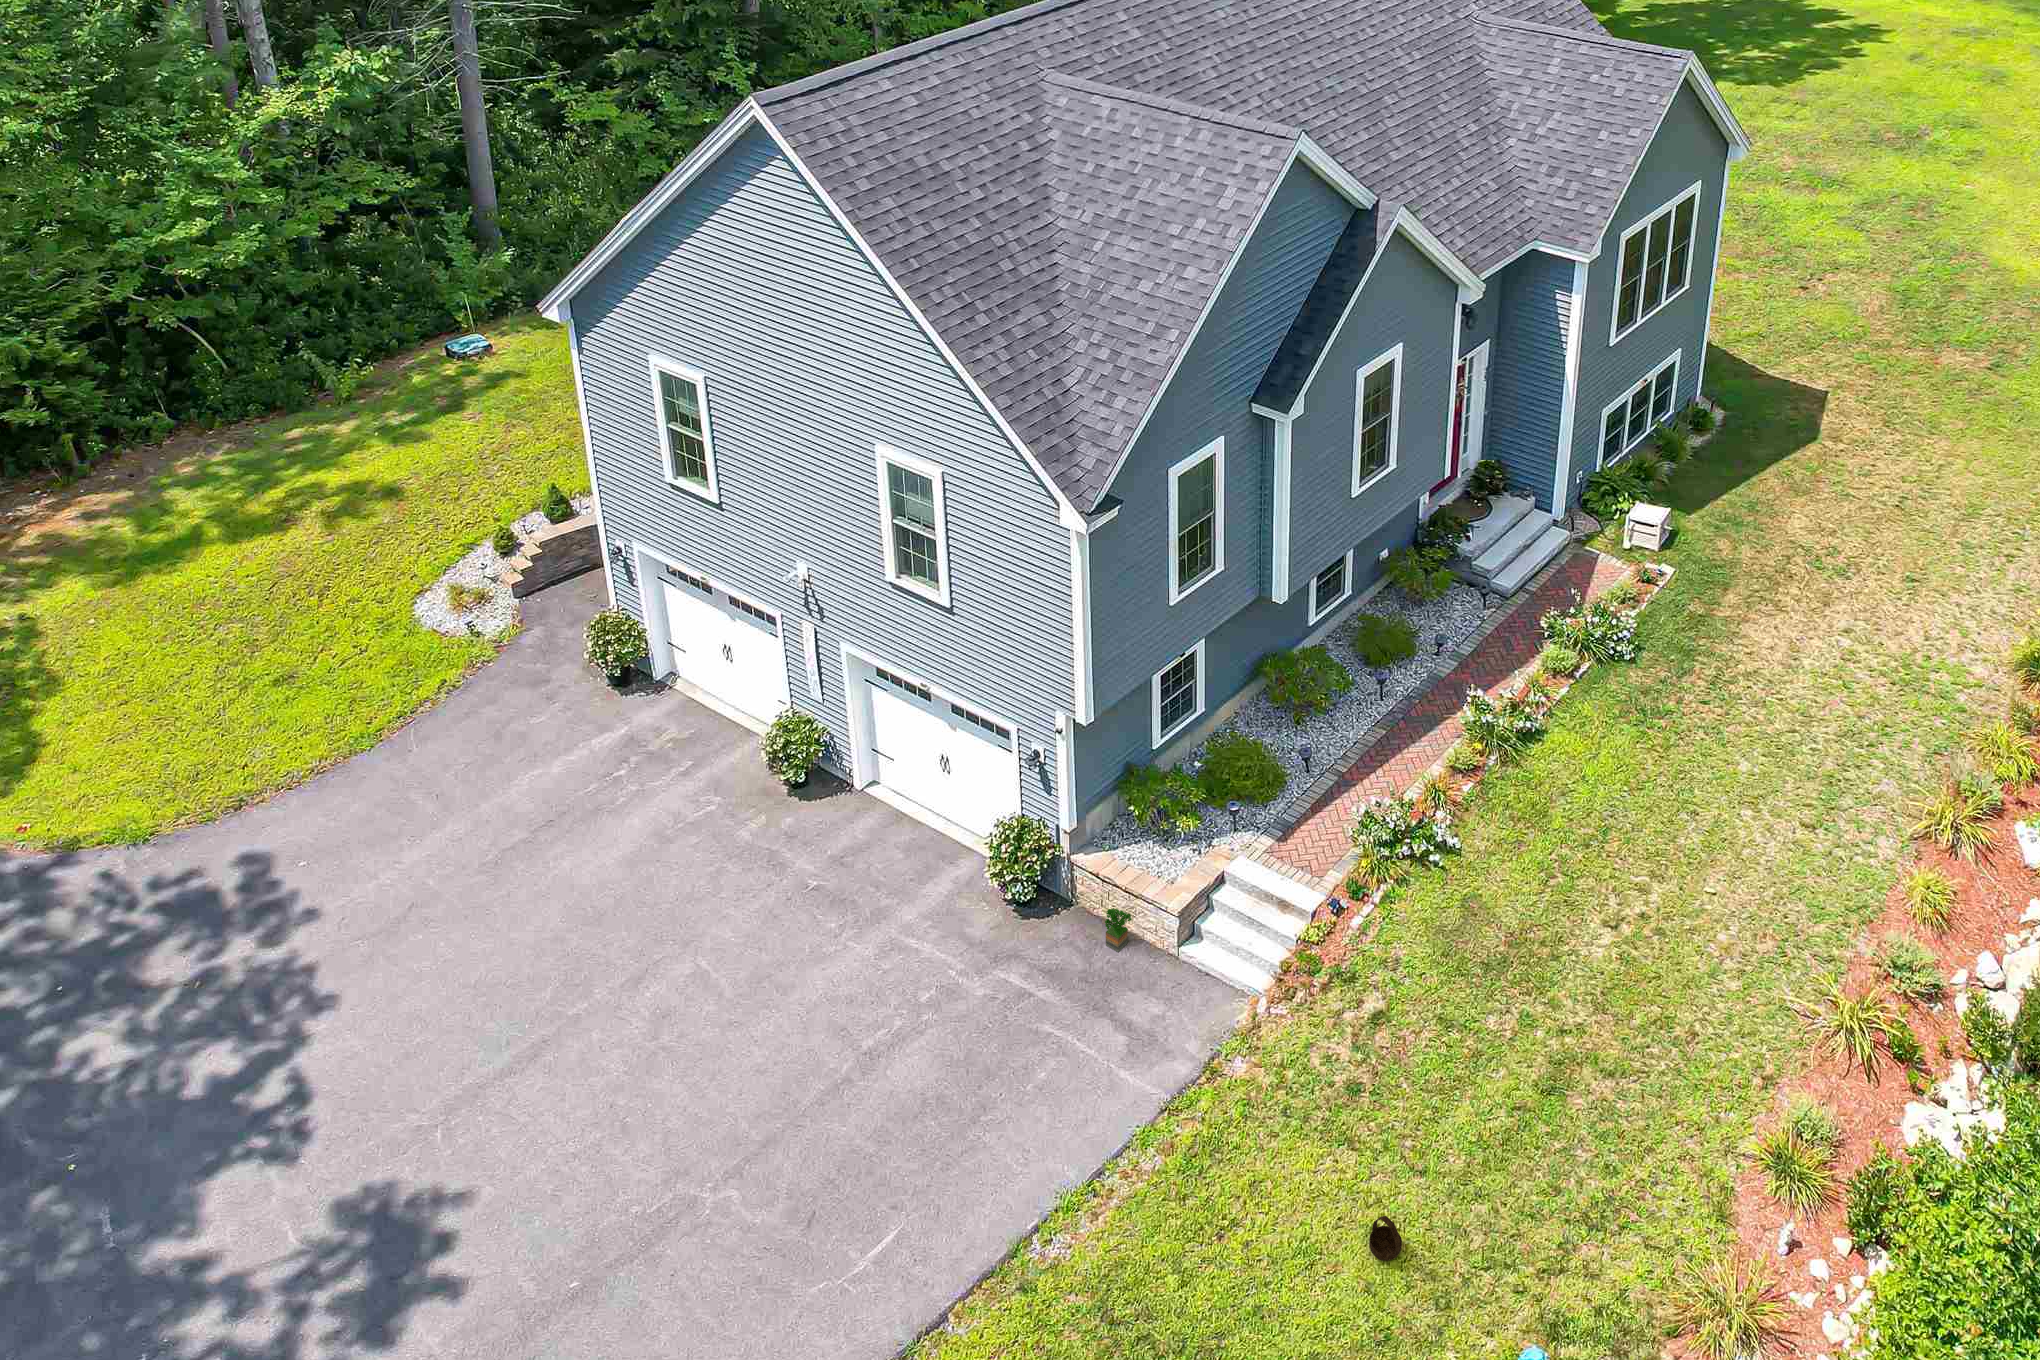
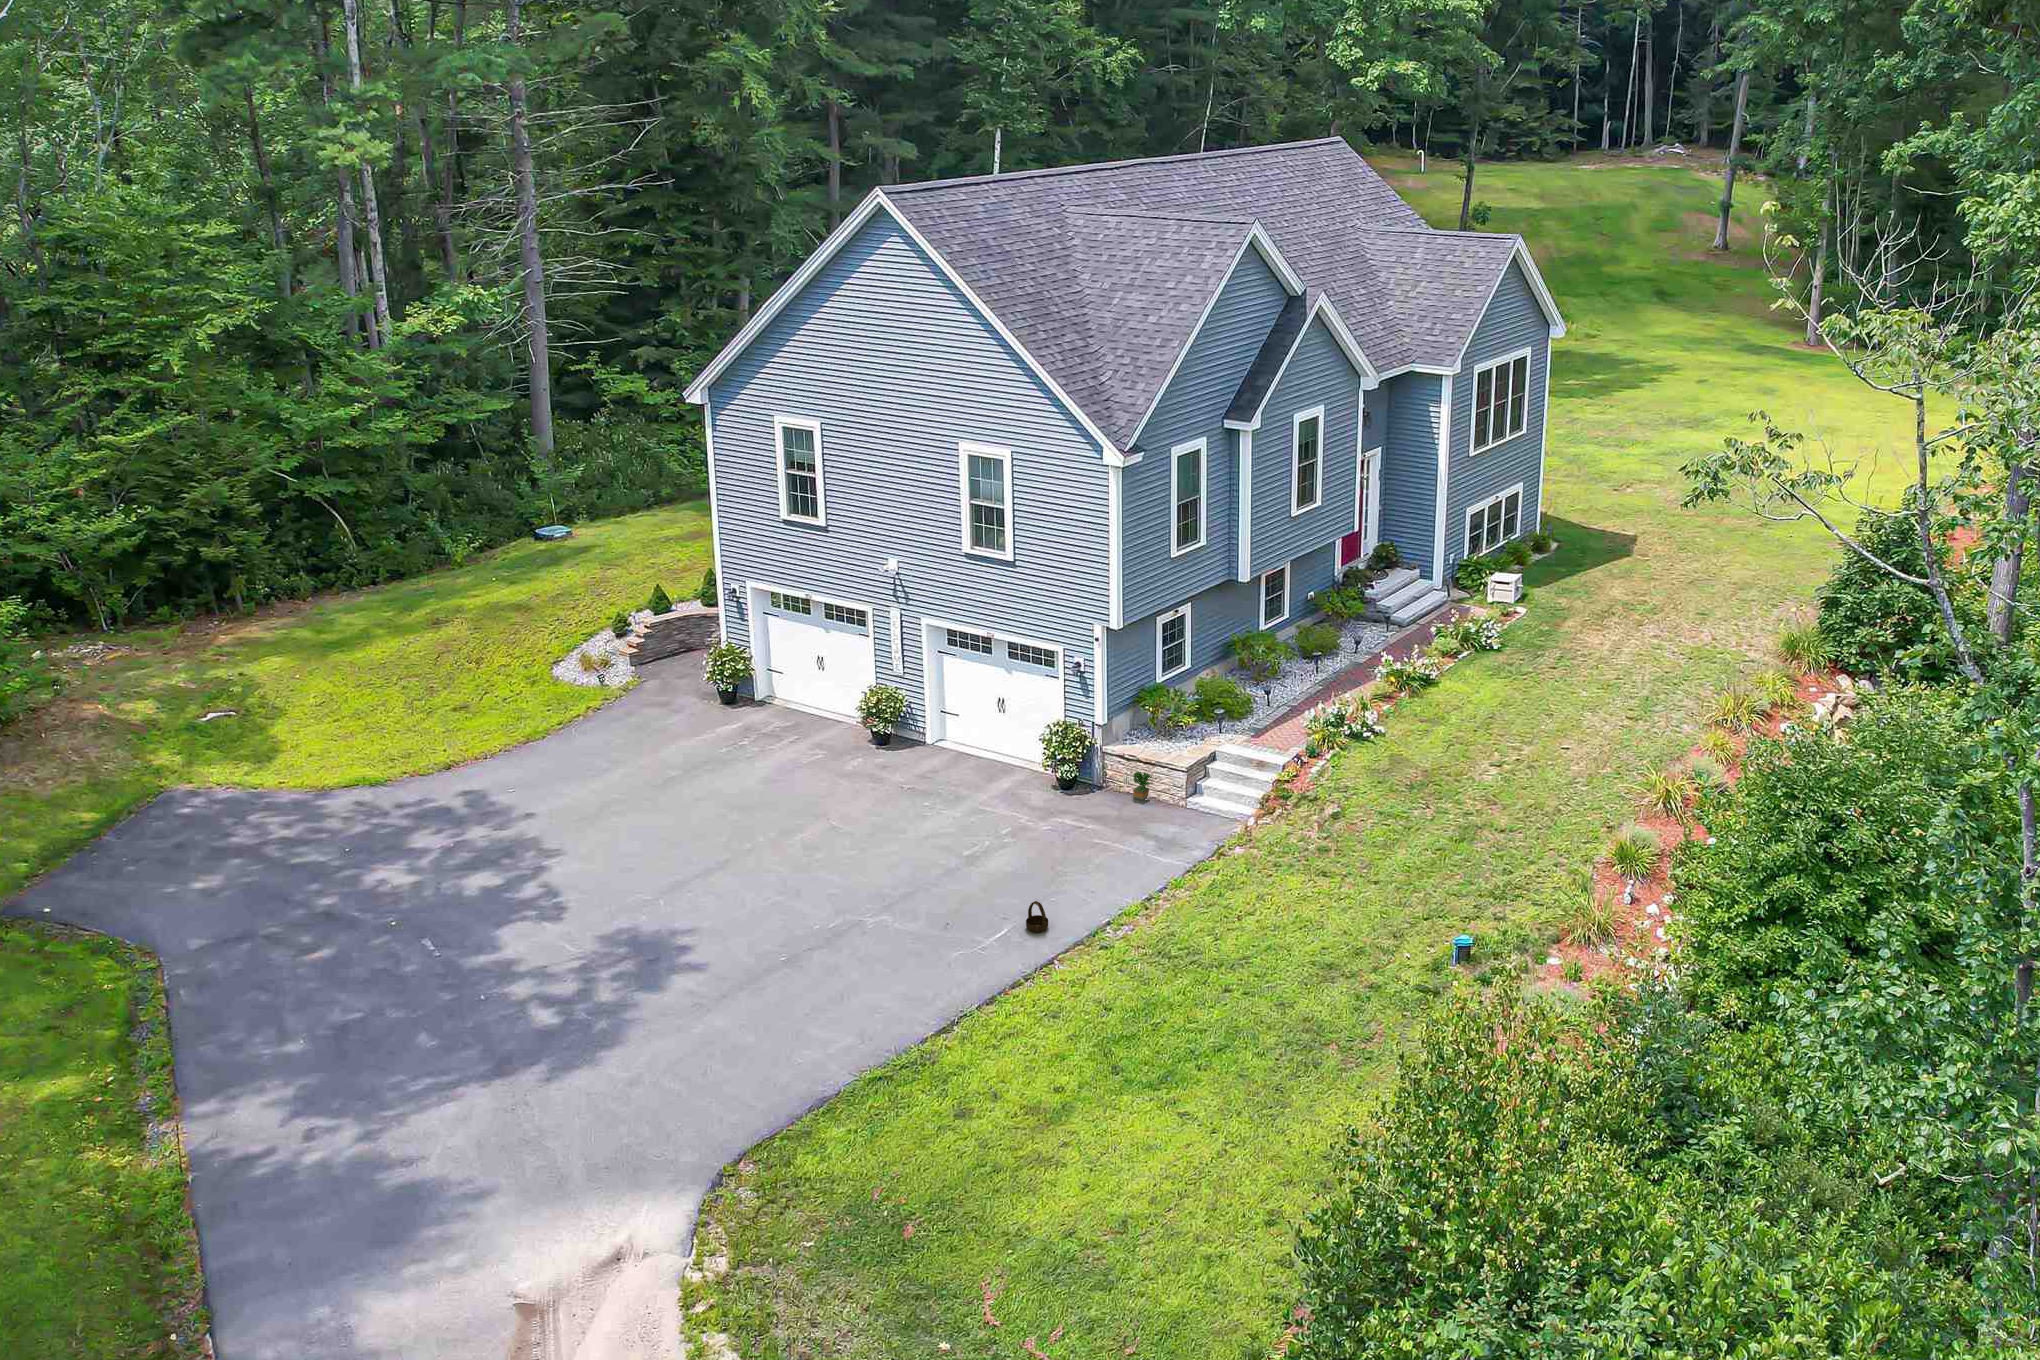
basket: present [1369,1216,1402,1261] -> present [1026,901,1048,933]

